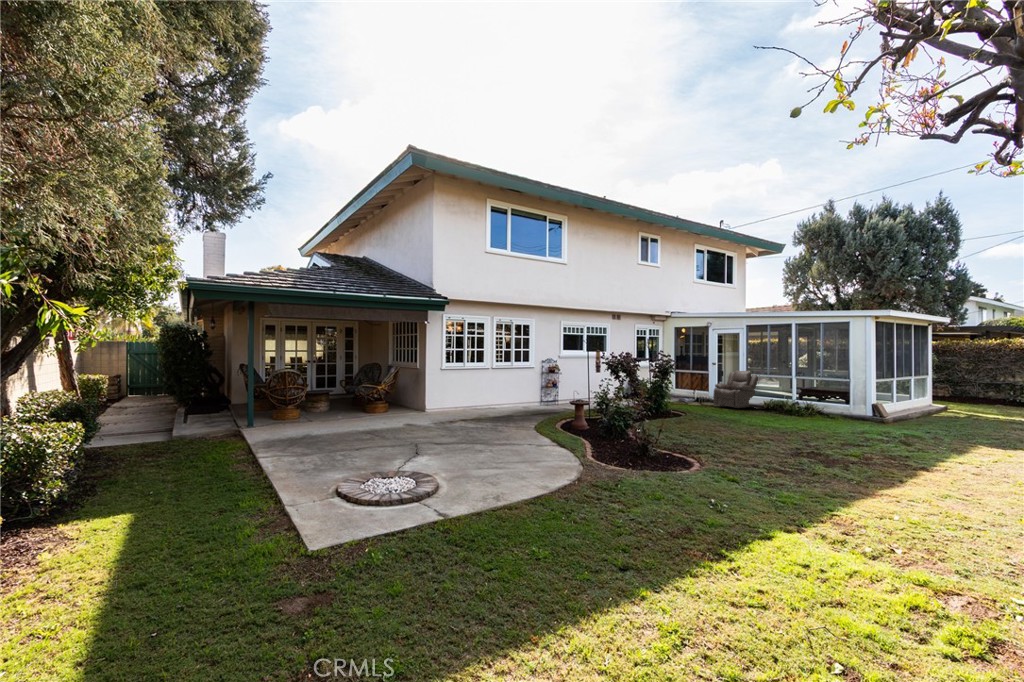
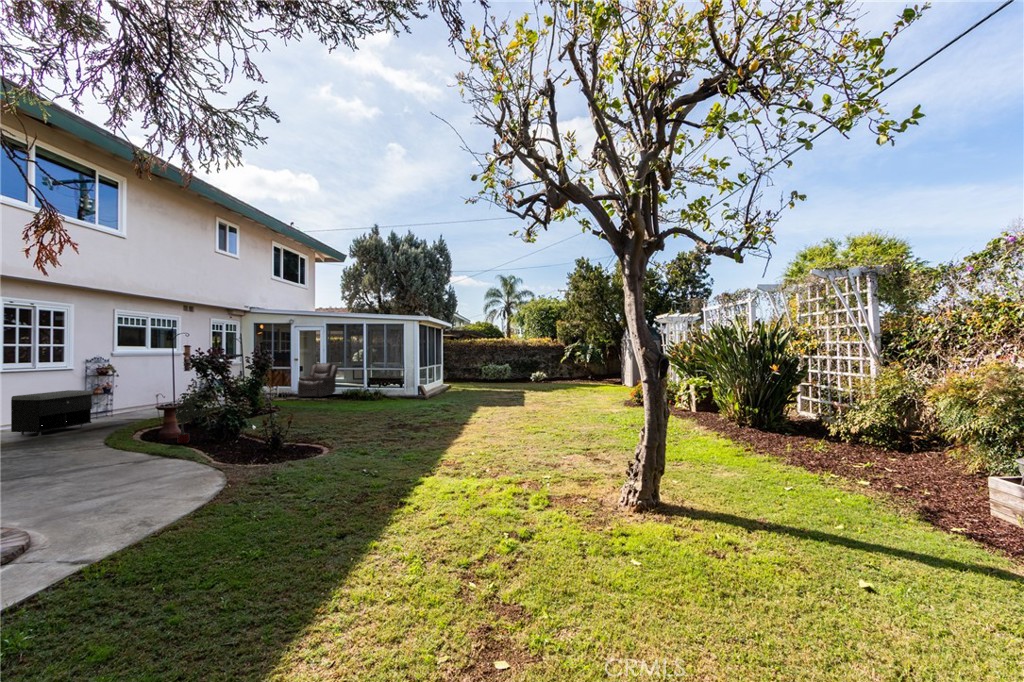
storage bench: none [502,384,544,416] -> present [11,390,93,436]
potted tree: none [575,393,600,437] -> present [174,393,204,444]

